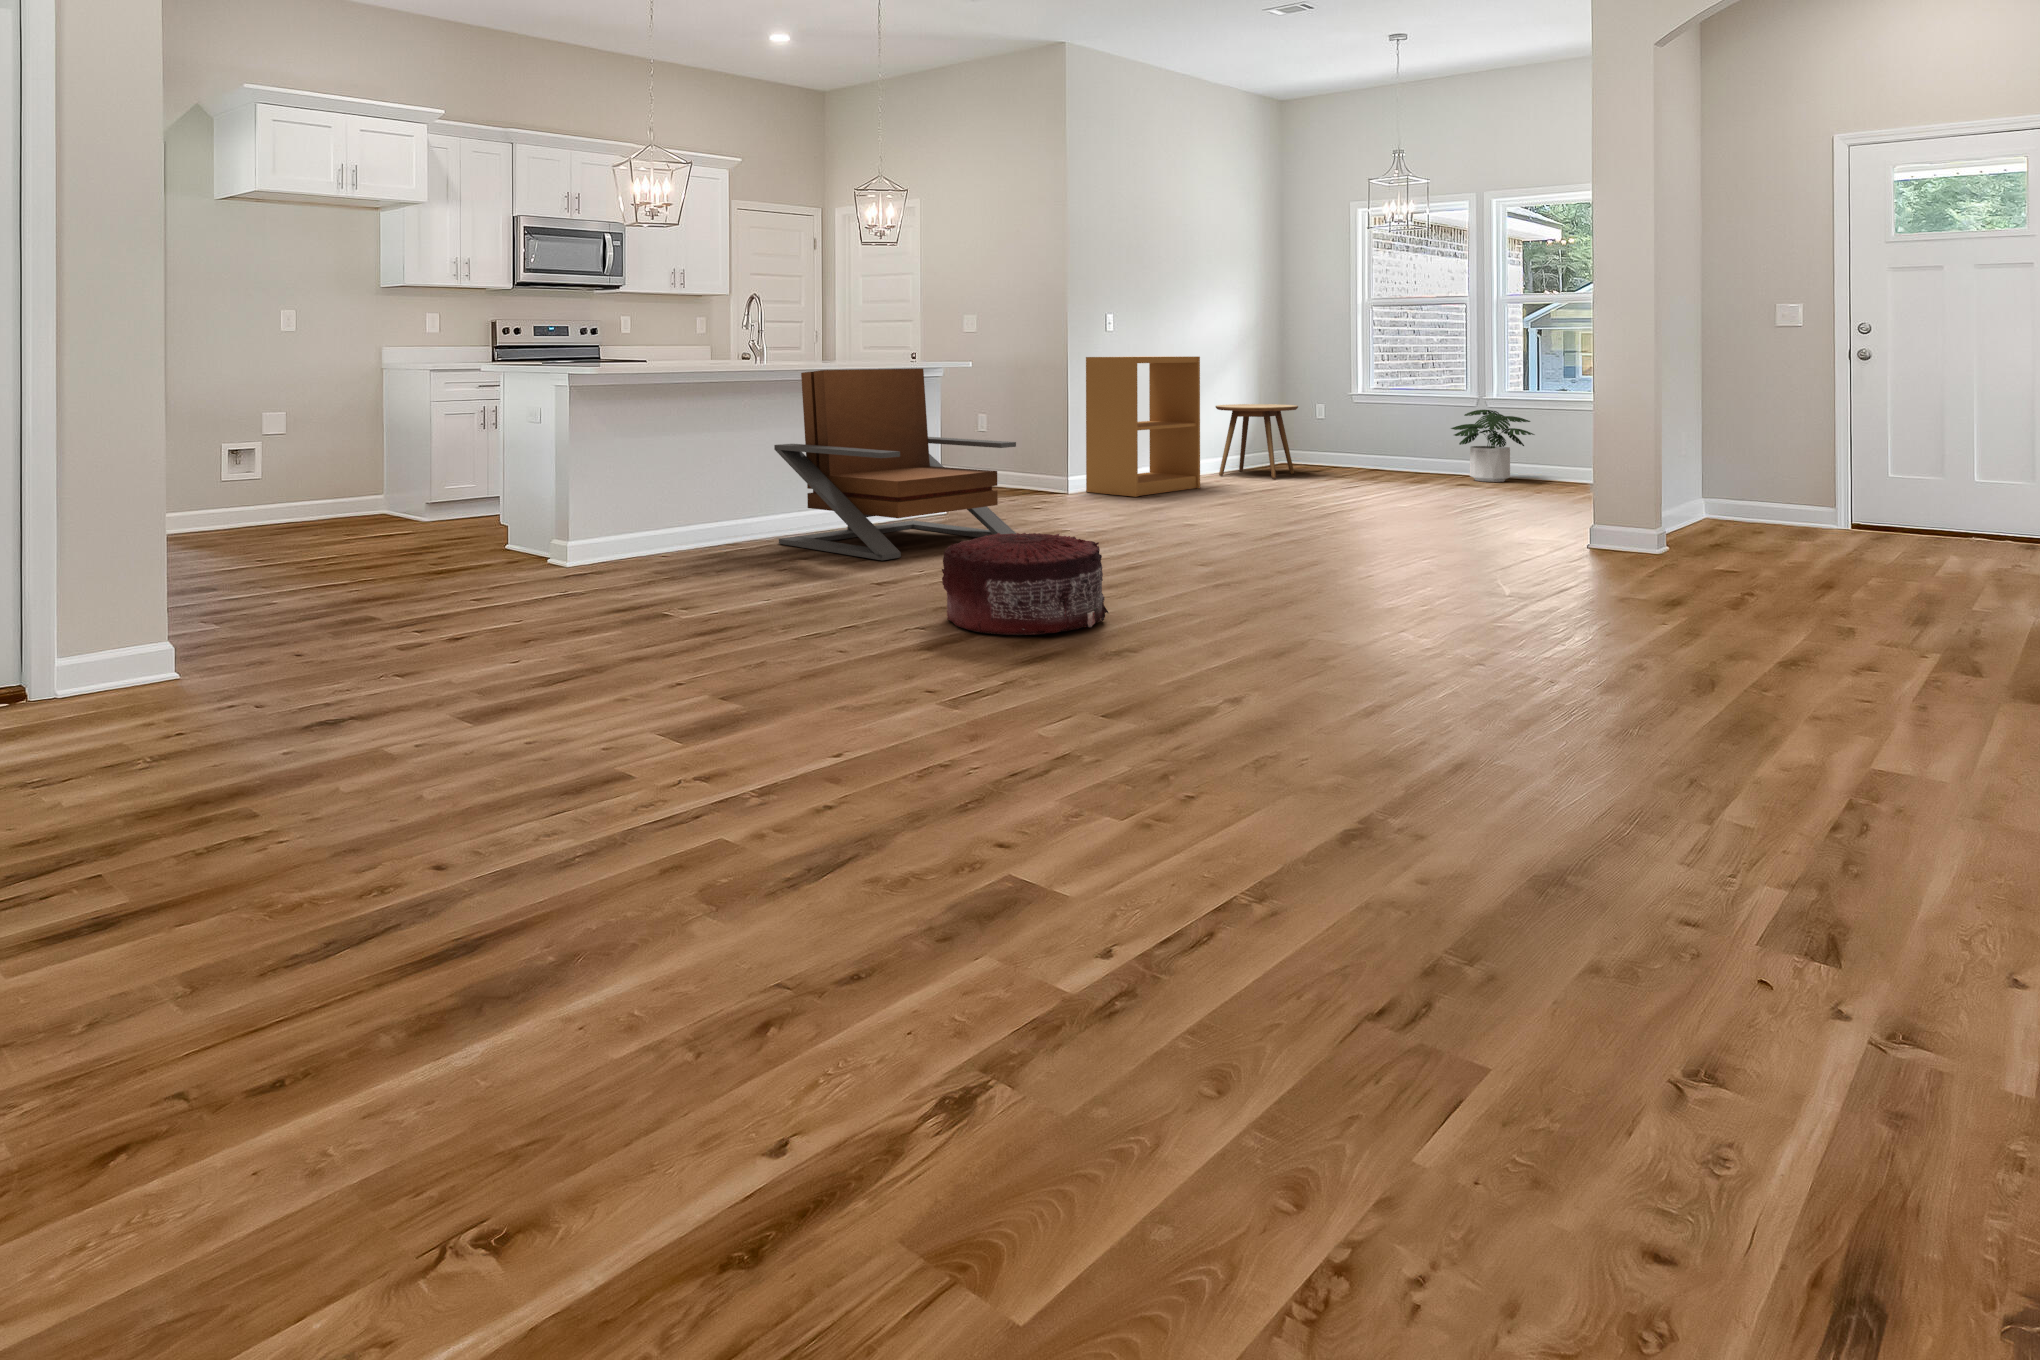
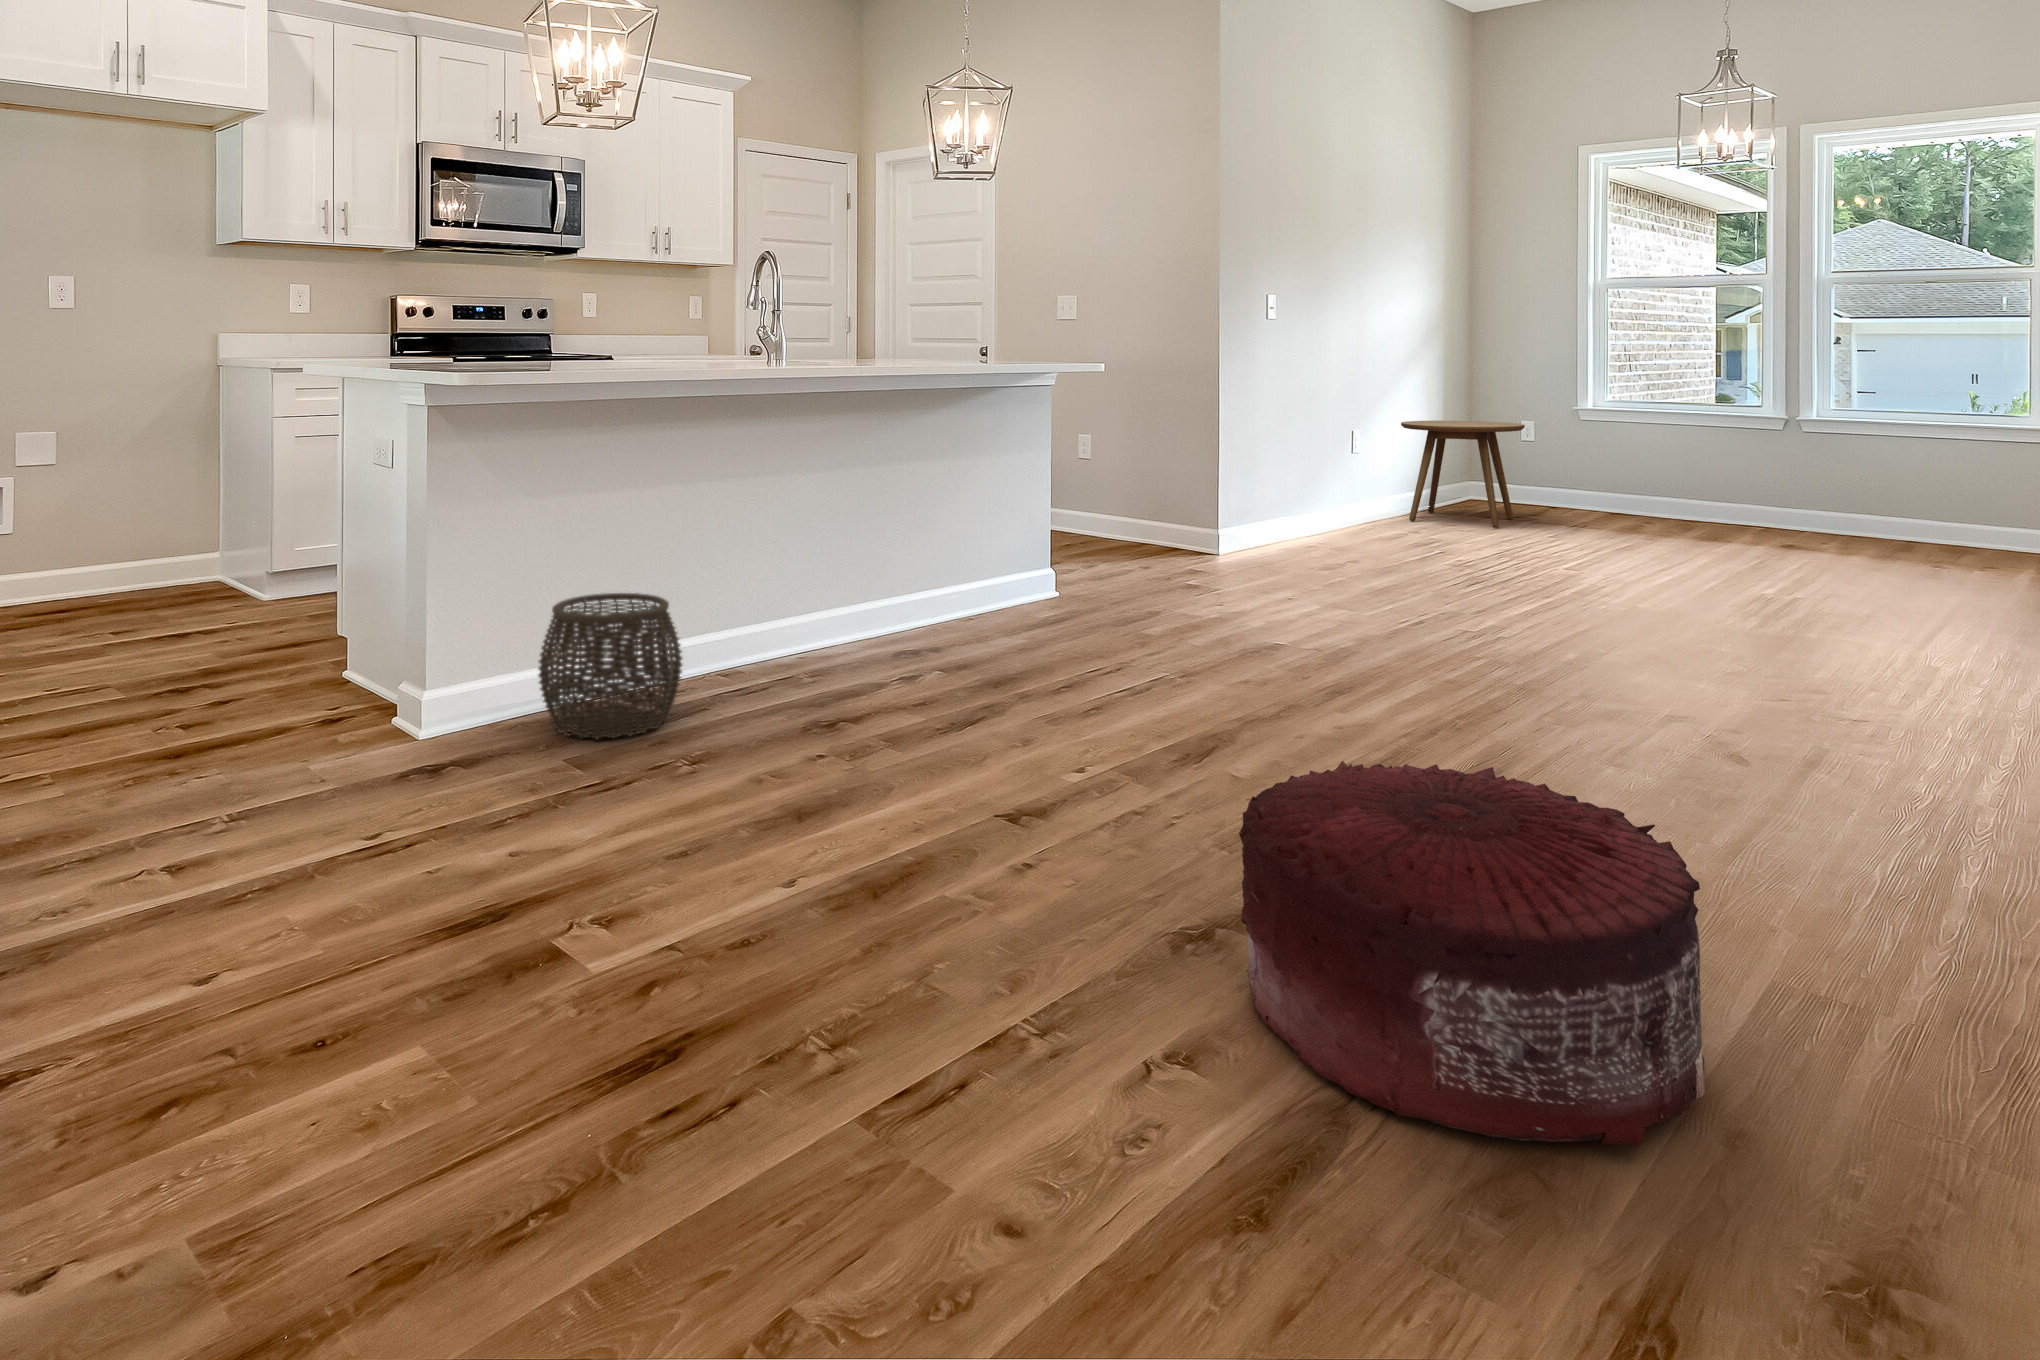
bookshelf: present [1086,356,1200,497] -> none [1247,354,1408,562]
lounge chair: present [774,368,1016,560] -> none [801,369,1214,729]
potted plant: present [1451,410,1535,482] -> none [1748,432,1905,538]
woven basket: none [631,494,709,566] -> present [538,593,682,739]

